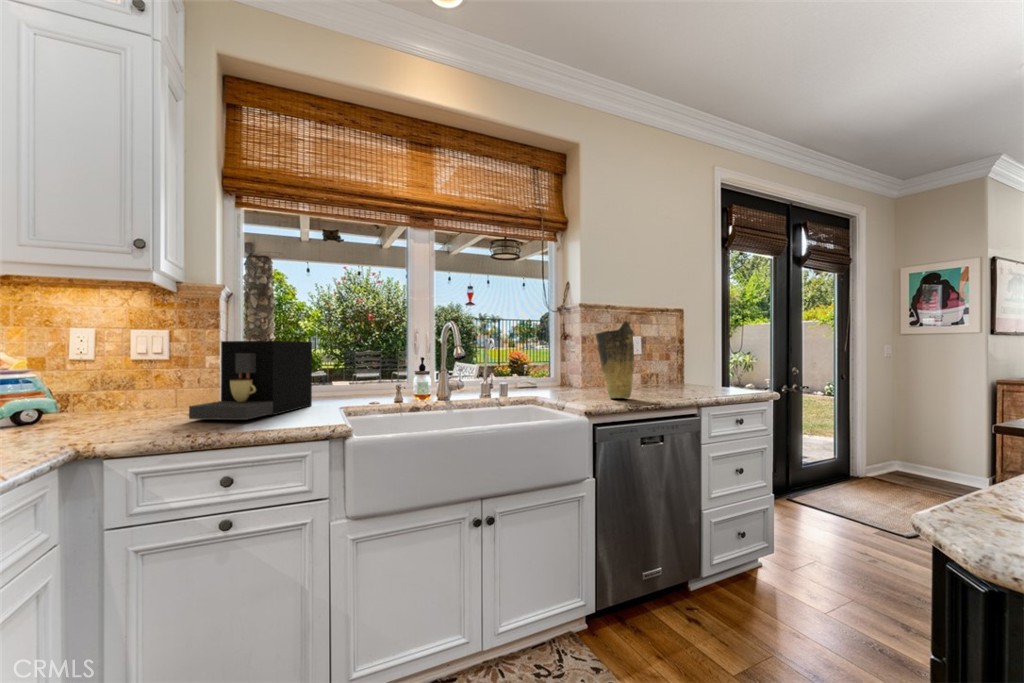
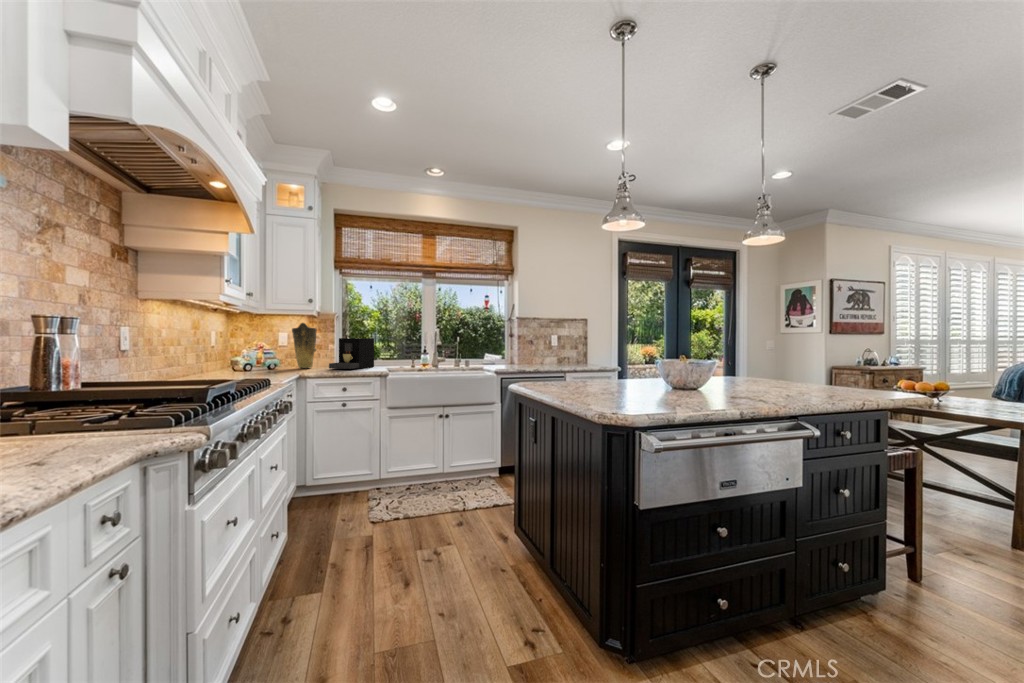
vase: present [596,321,634,399] -> present [292,323,317,368]

